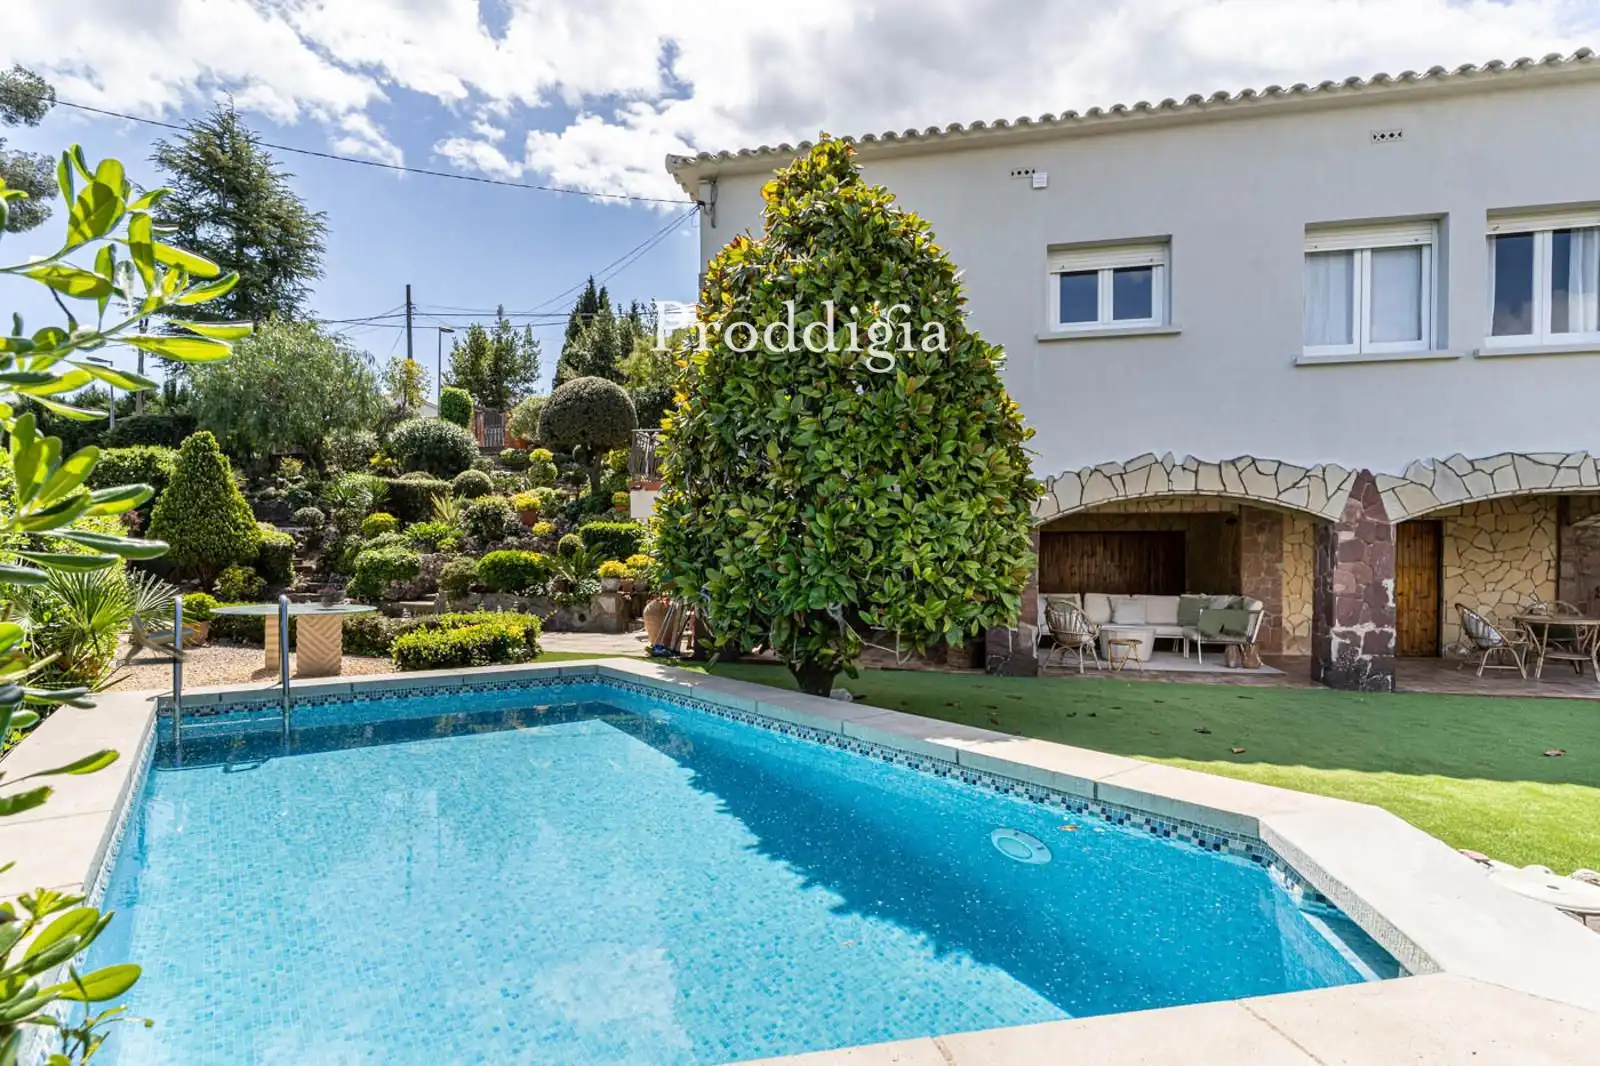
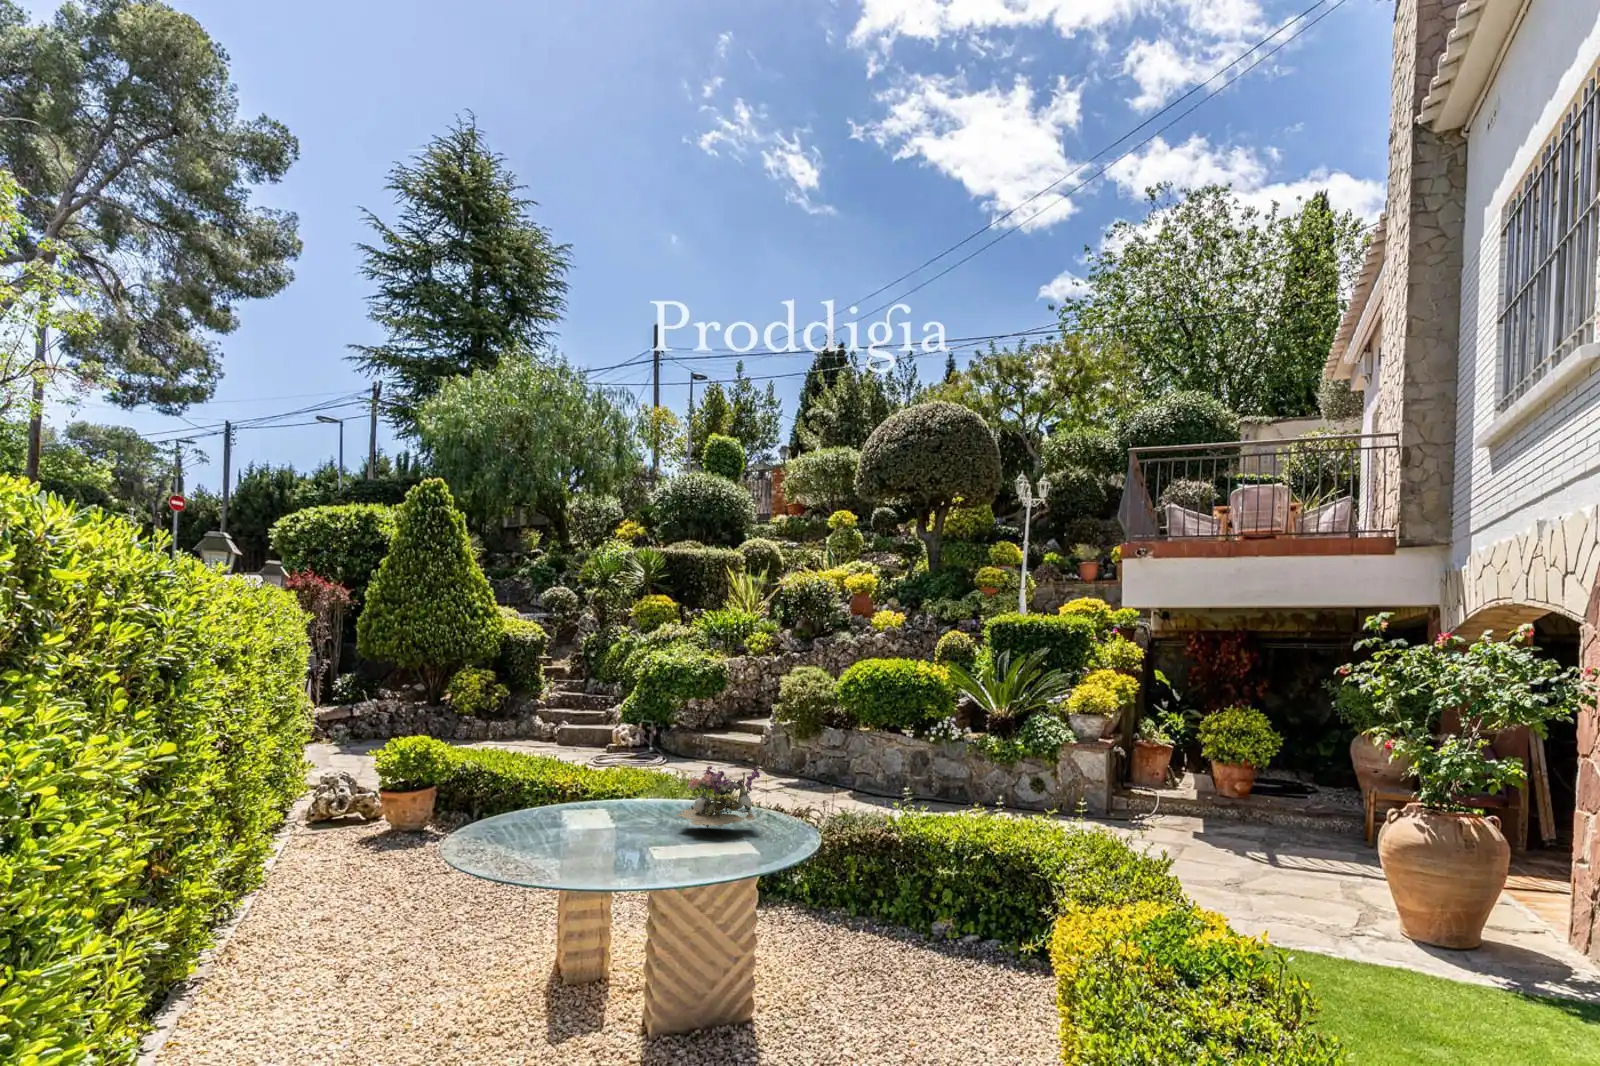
lounge chair: present [124,613,194,665] -> none [223,781,396,961]

